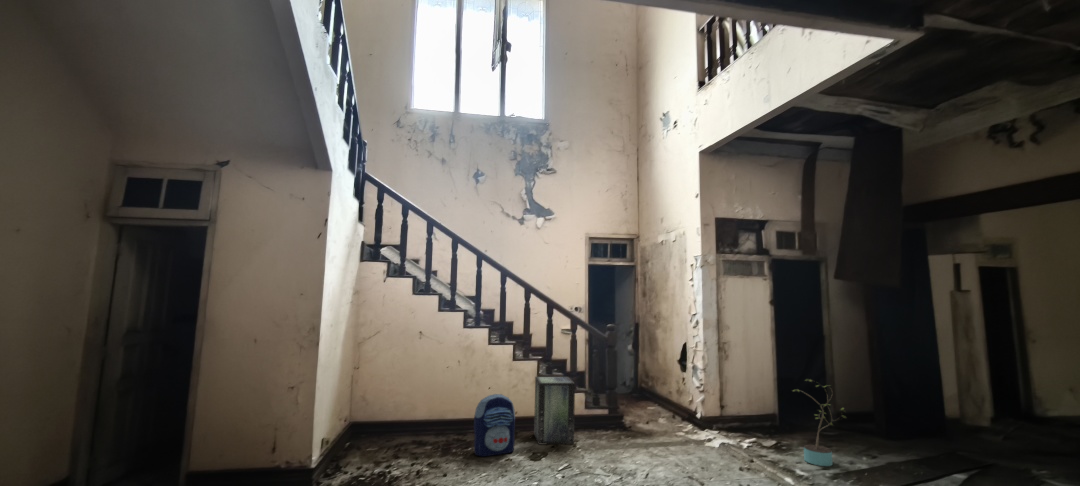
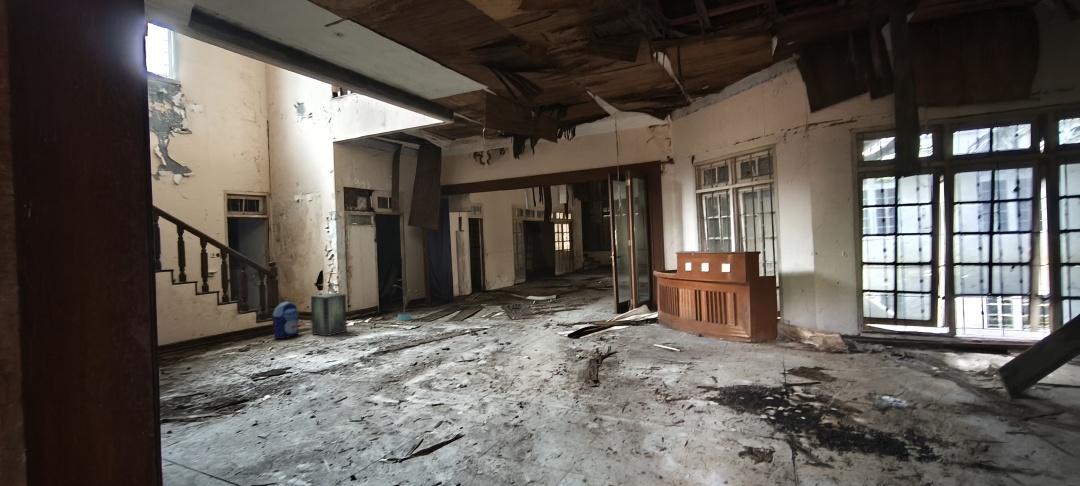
storage box: present [534,377,575,444] -> present [311,293,347,336]
backpack: present [474,394,515,457] -> present [272,302,299,339]

